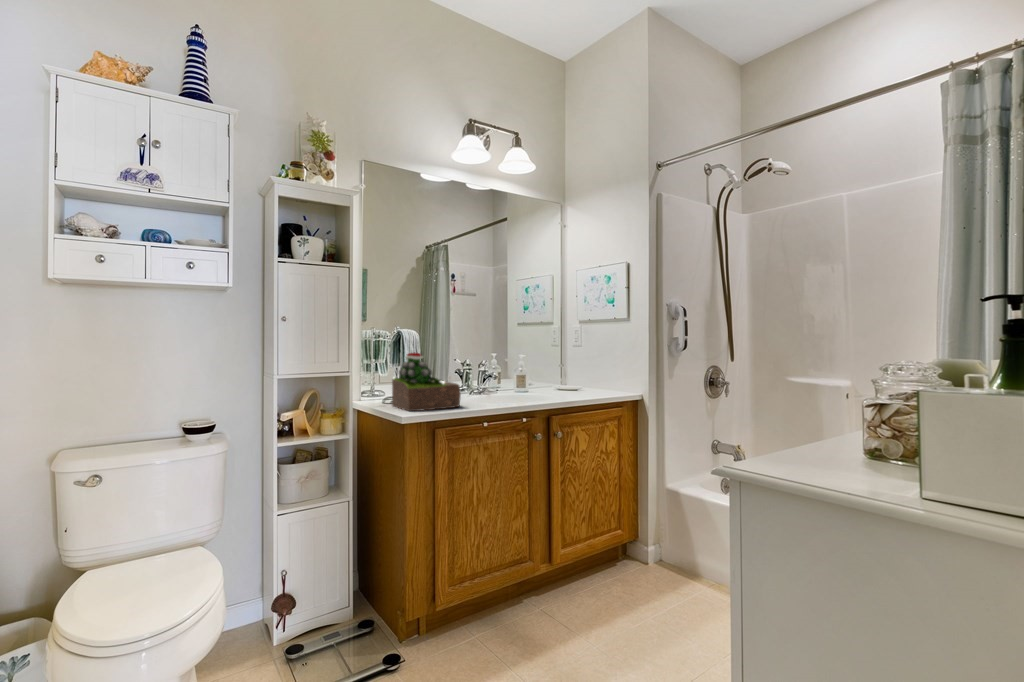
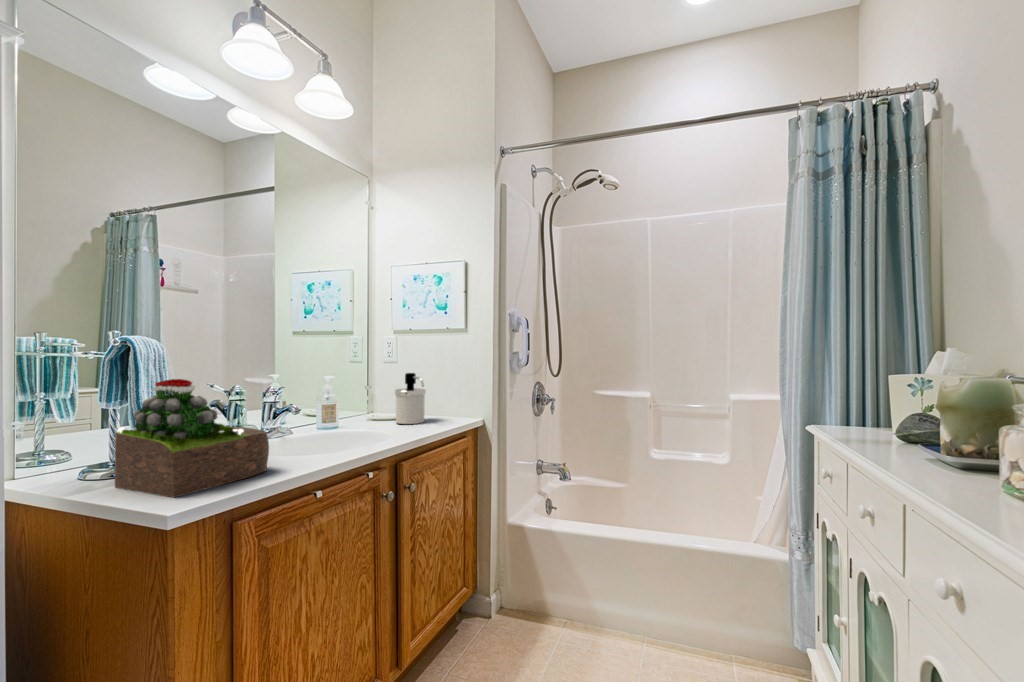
soap dispenser: none [570,356,593,395] -> present [395,373,426,424]

